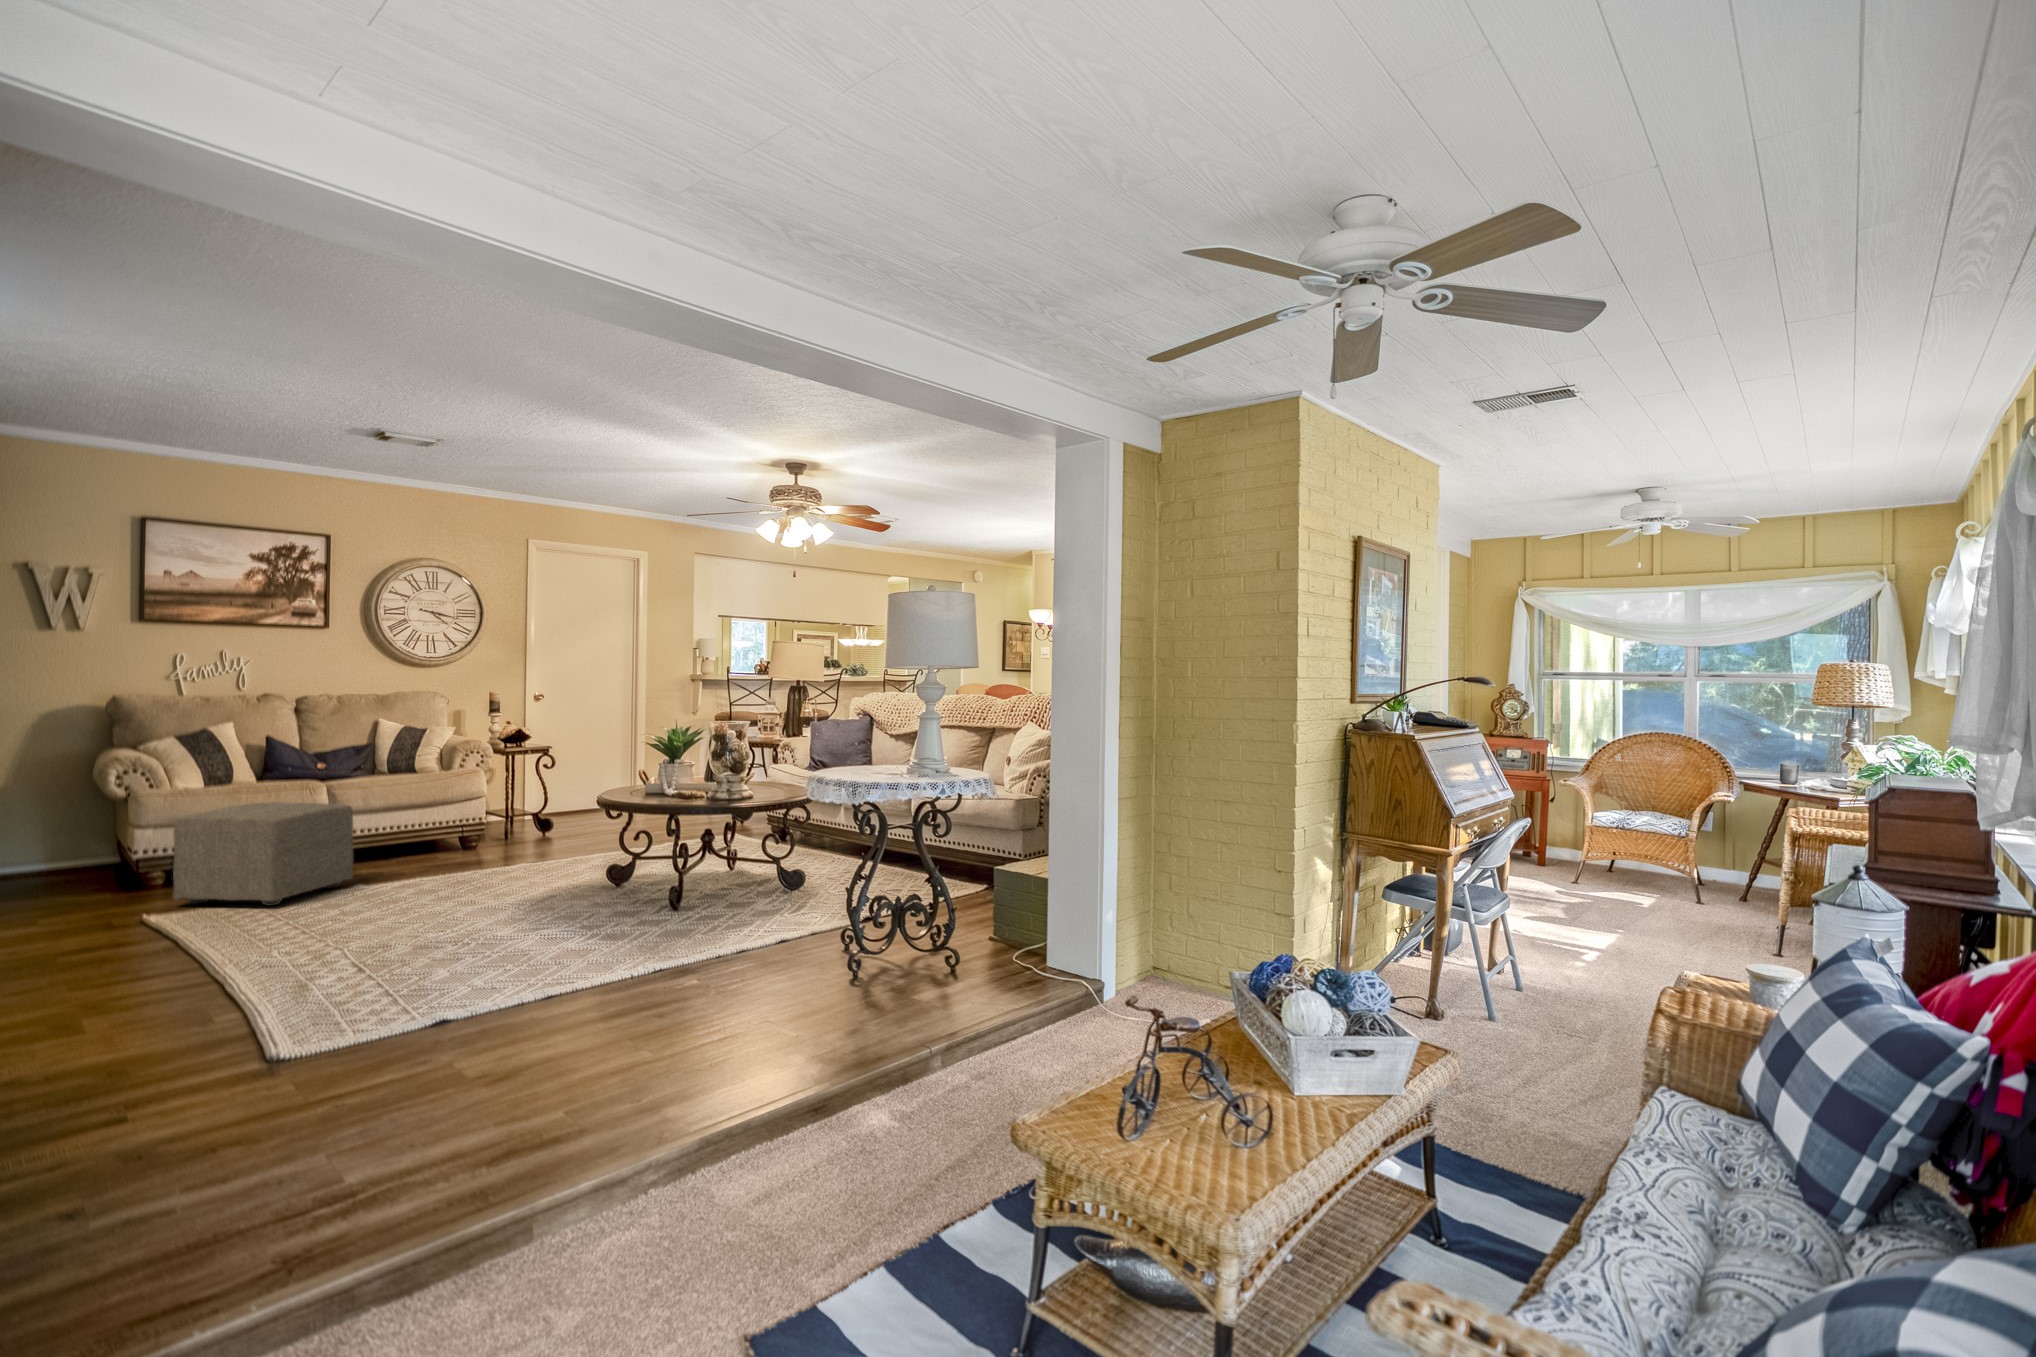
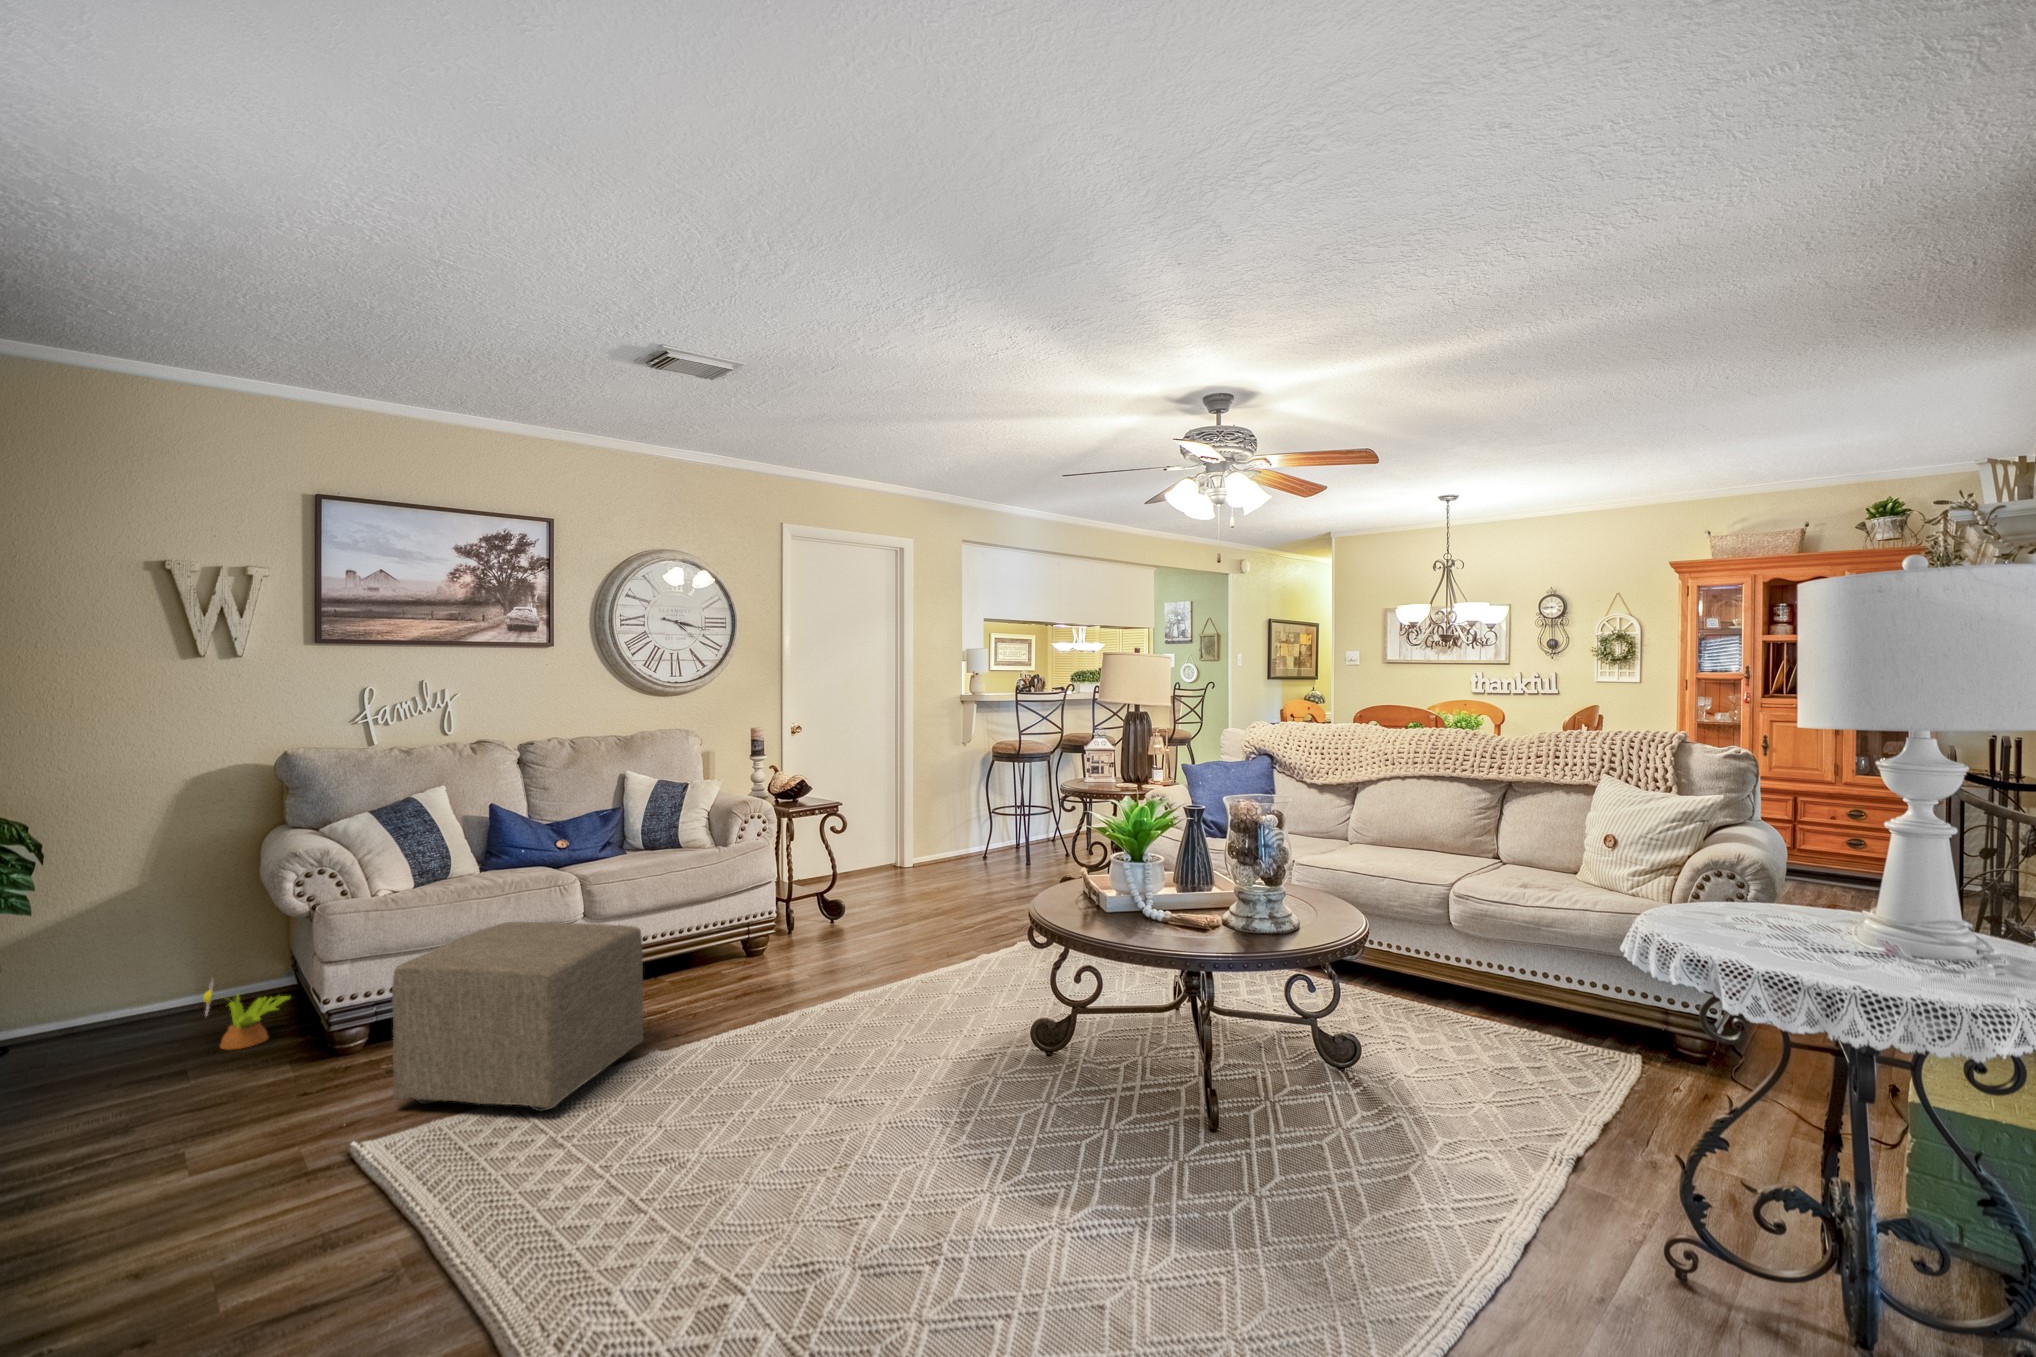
decorative plant: none [48,839,113,887] -> present [203,981,290,1049]

